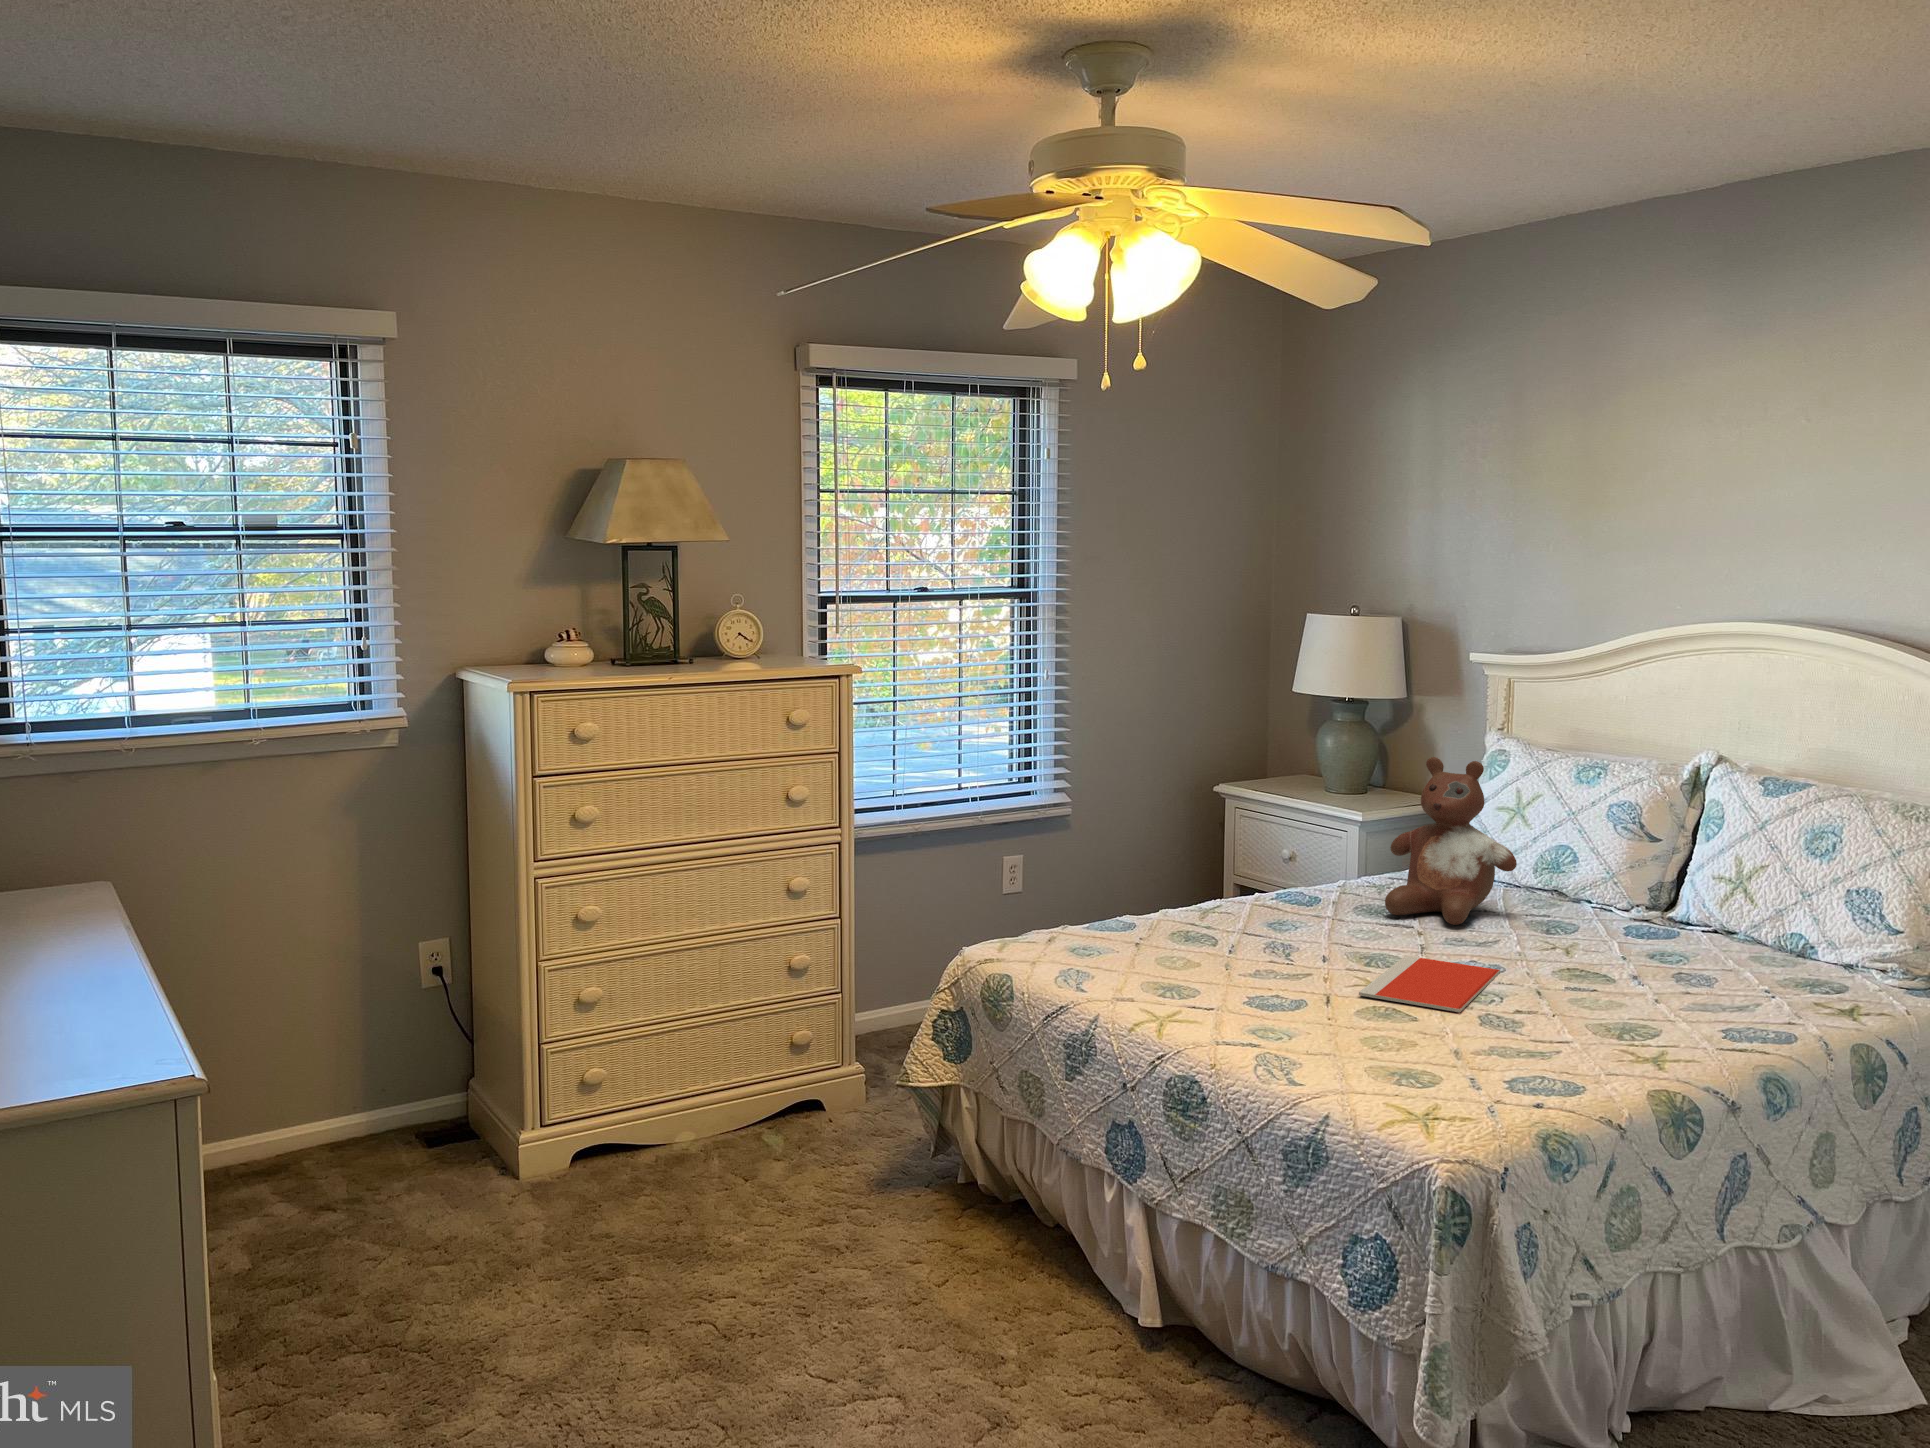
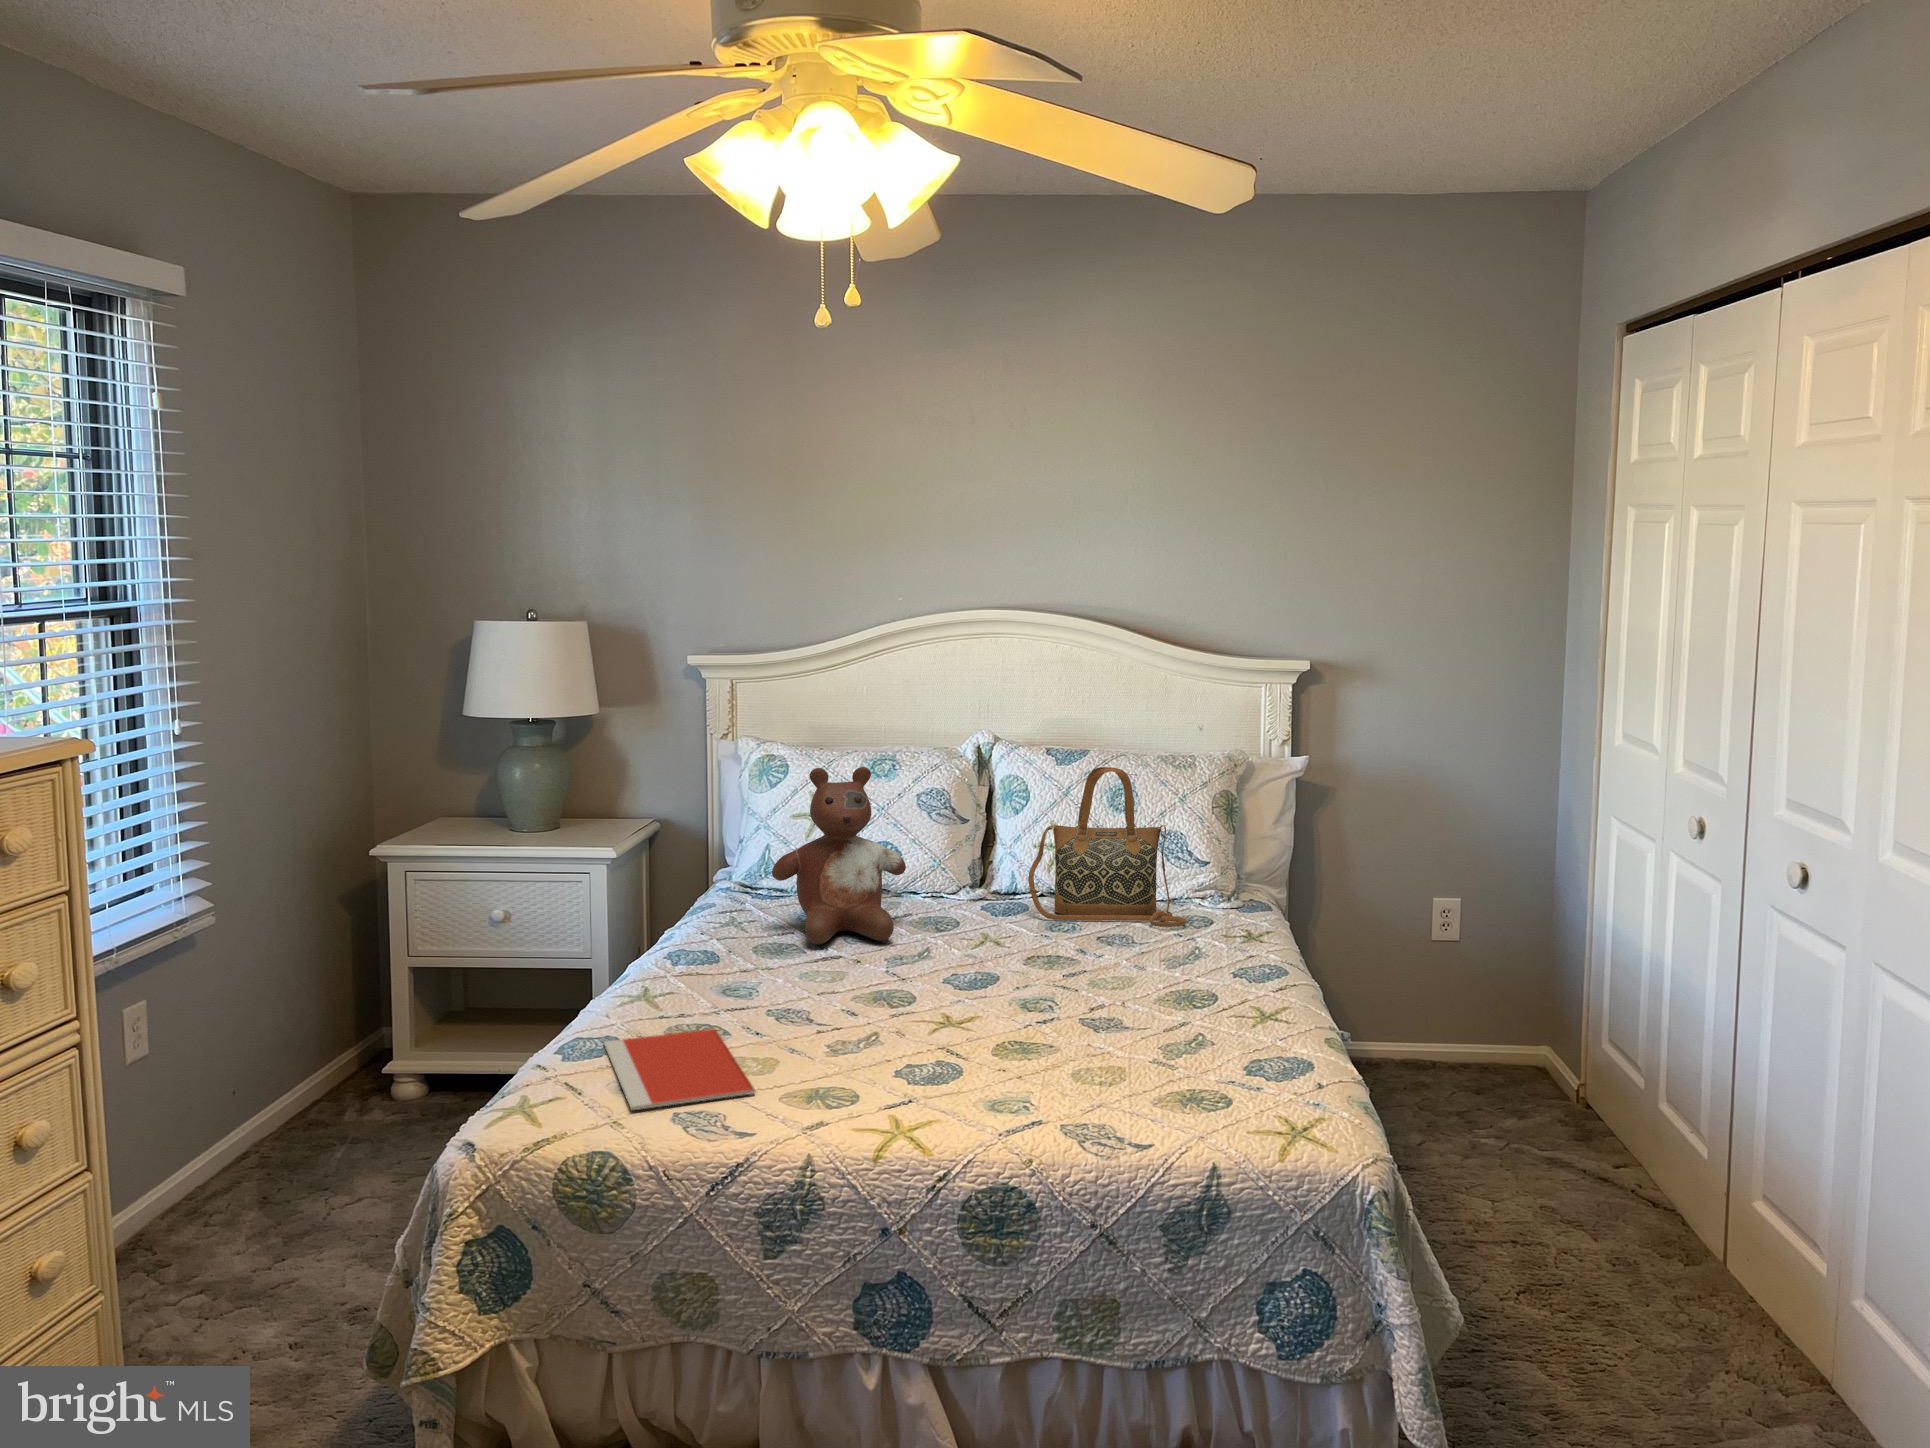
handbag: none [1648,794,1817,986] -> present [1028,767,1187,927]
notebook: present [1359,956,1500,1012] -> present [604,1029,755,1110]

